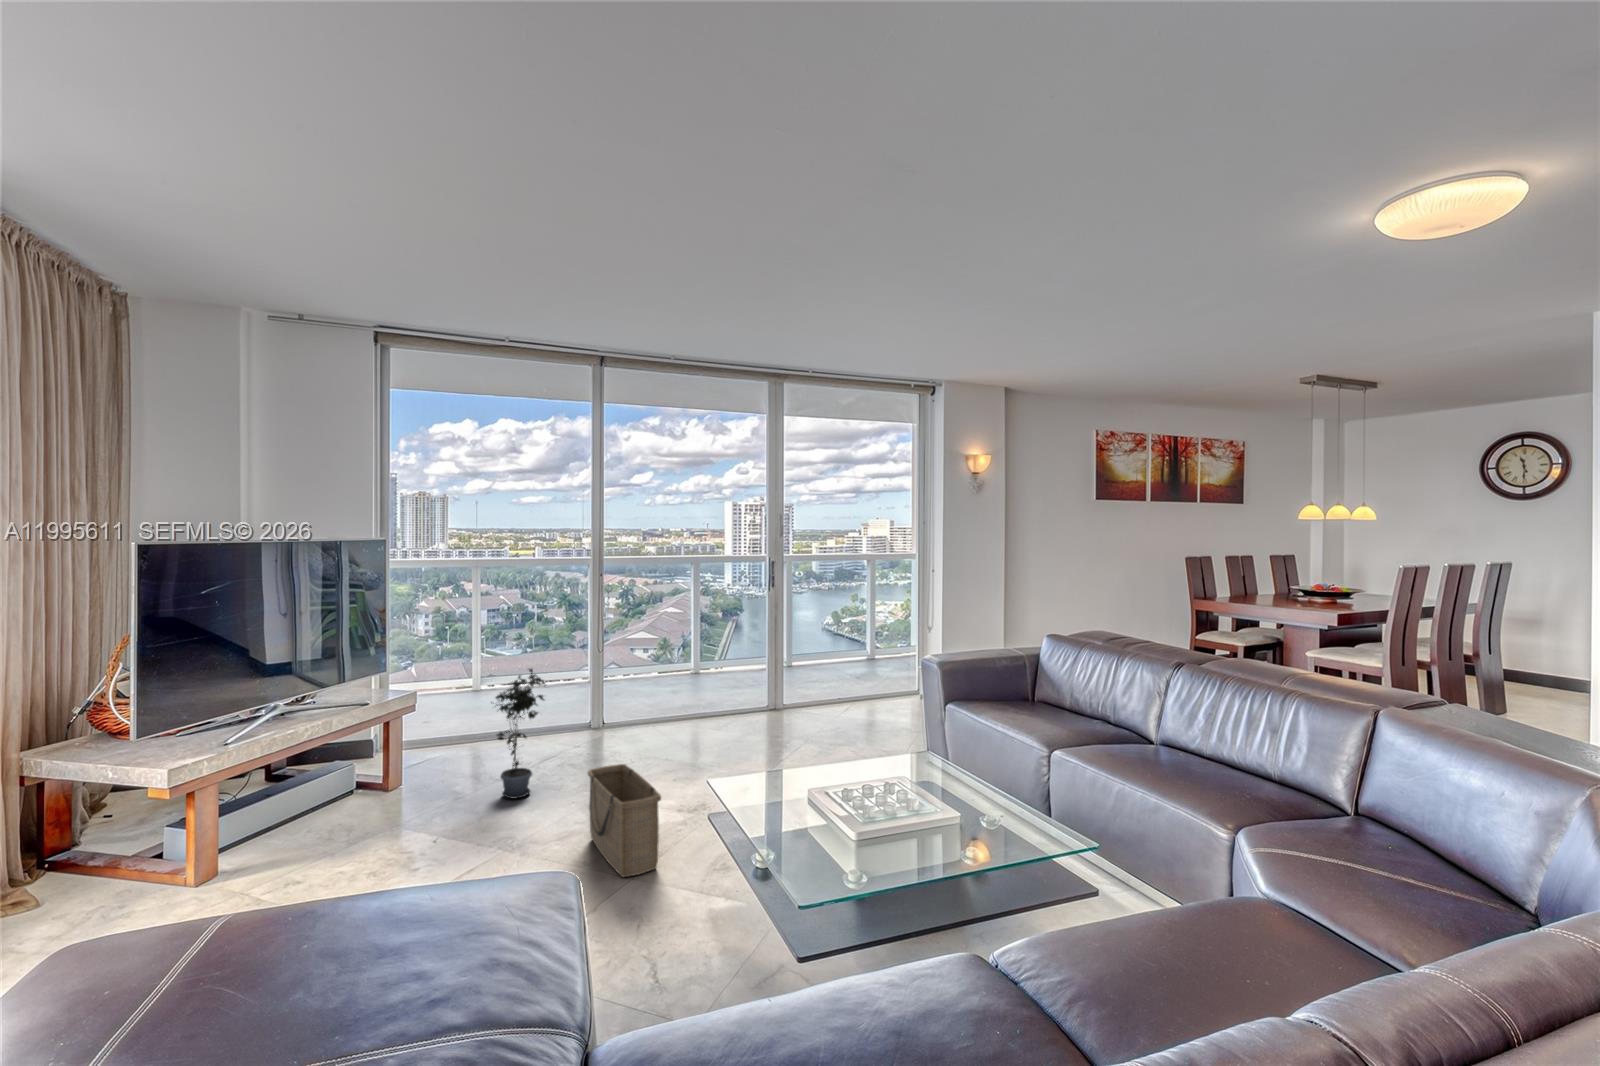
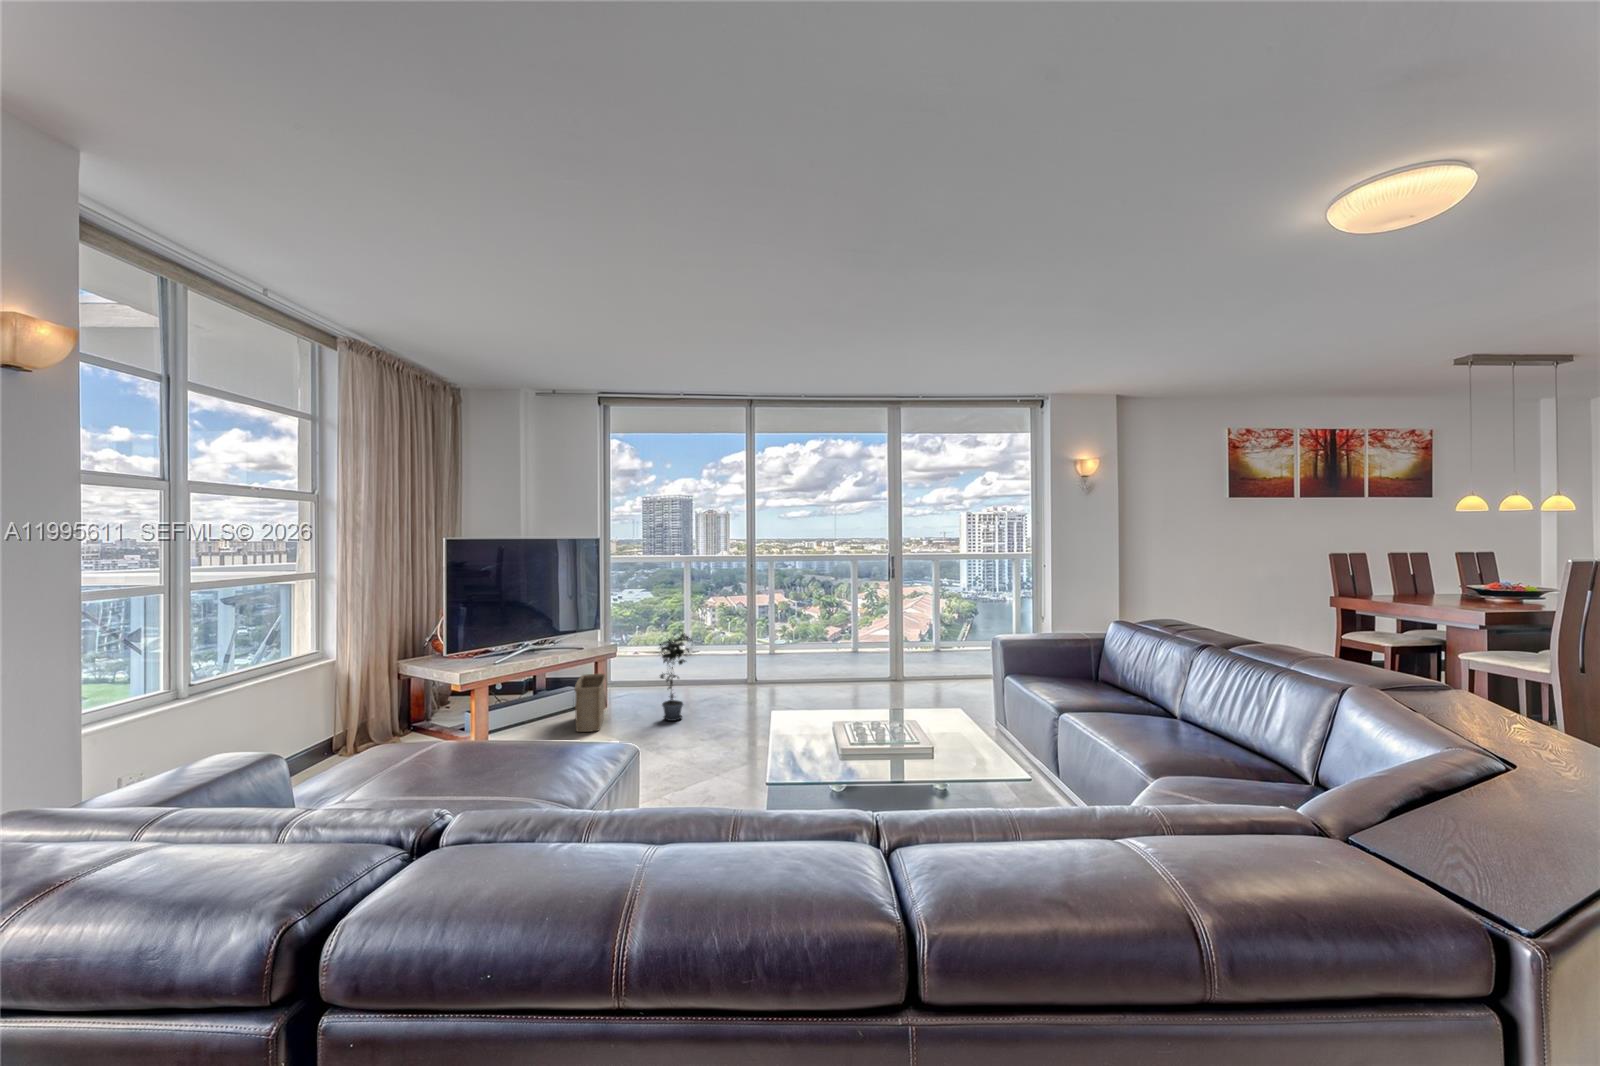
basket: present [588,764,661,877] -> present [574,674,607,732]

